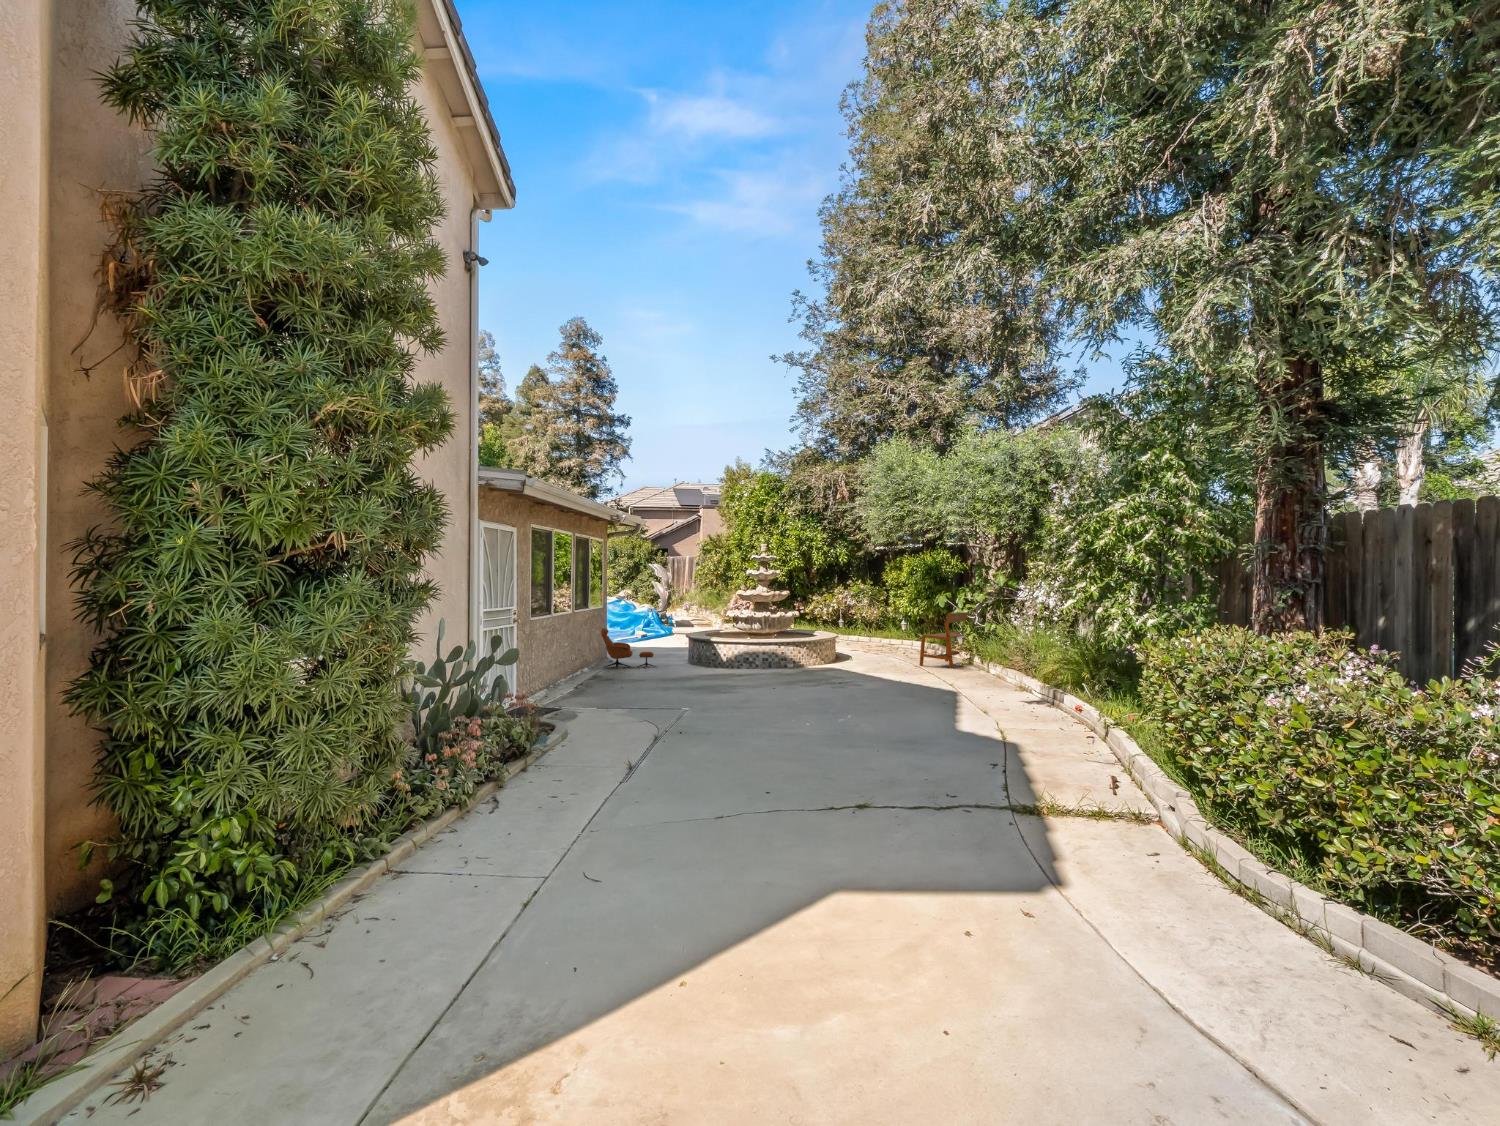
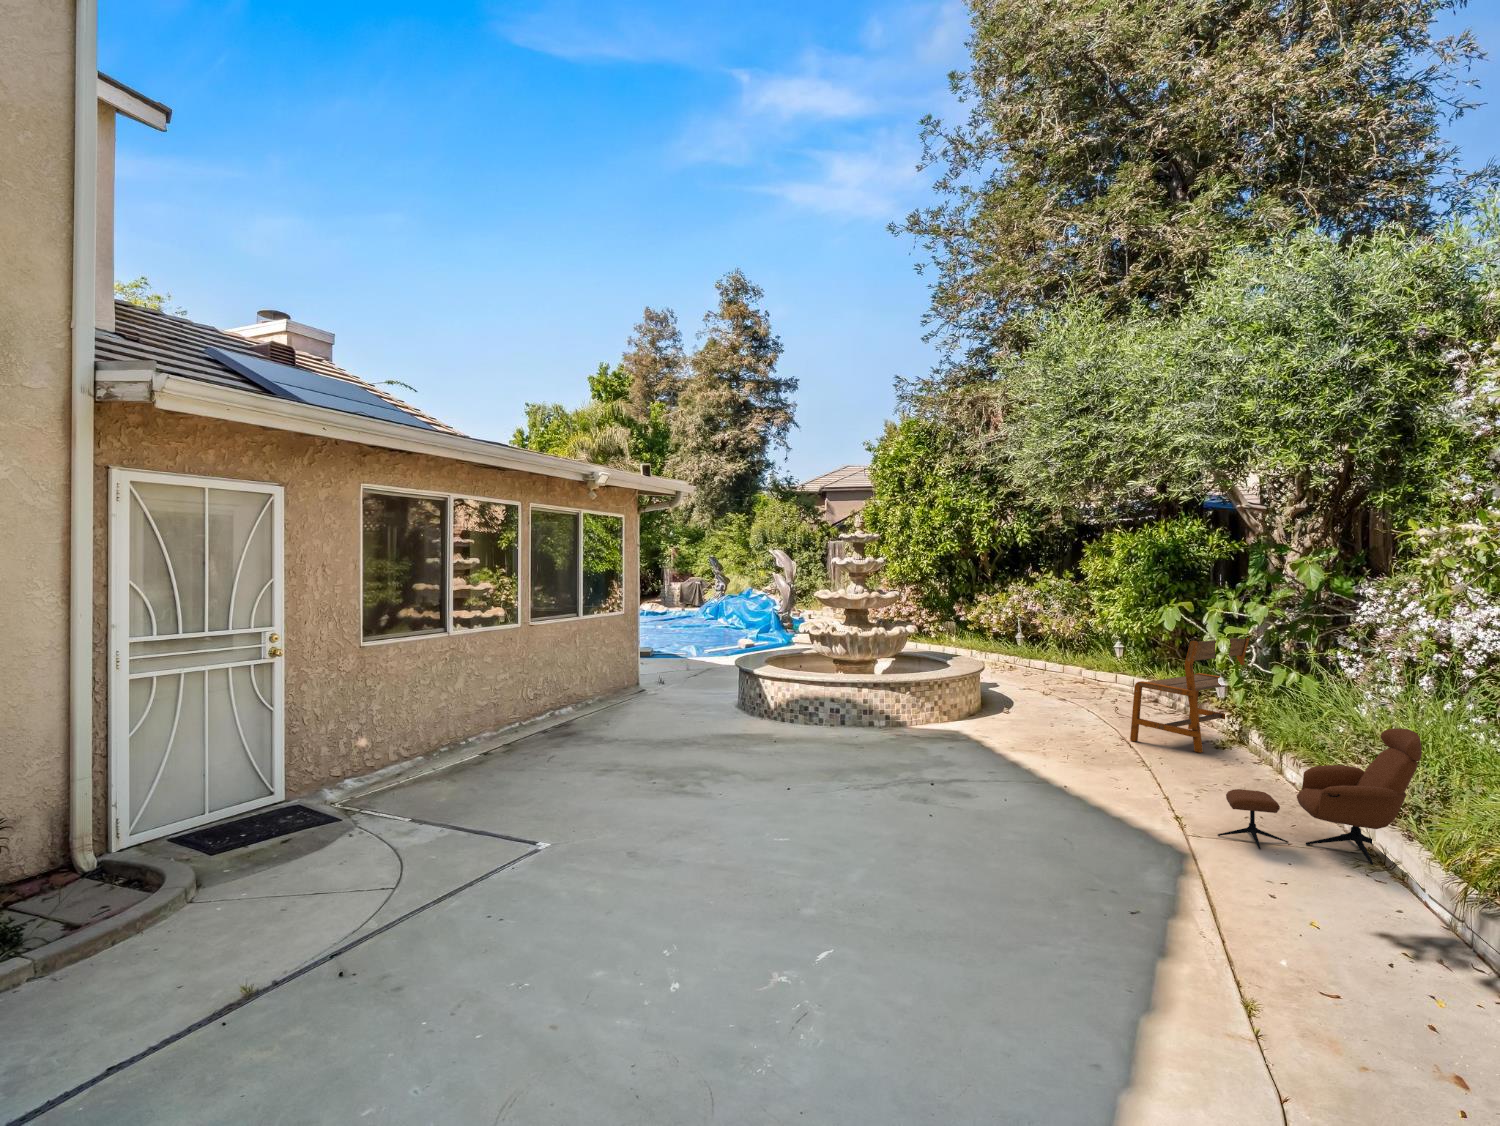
lounge chair: present [601,628,656,668] -> present [1218,728,1422,864]

